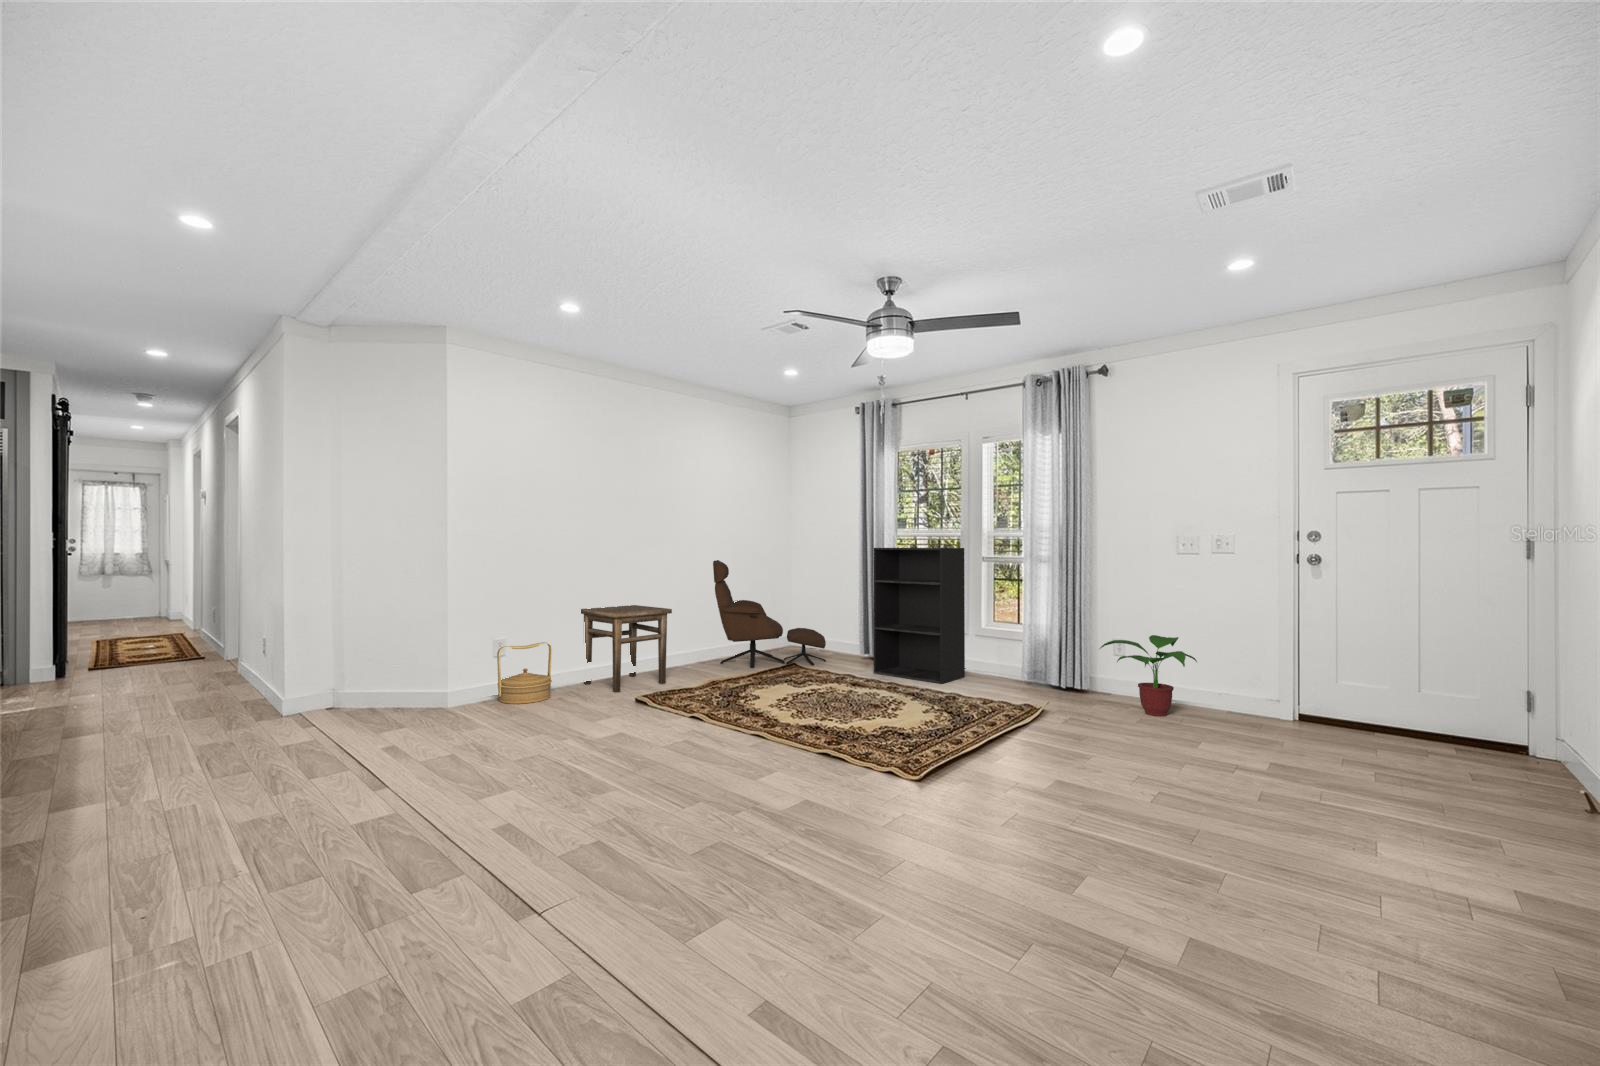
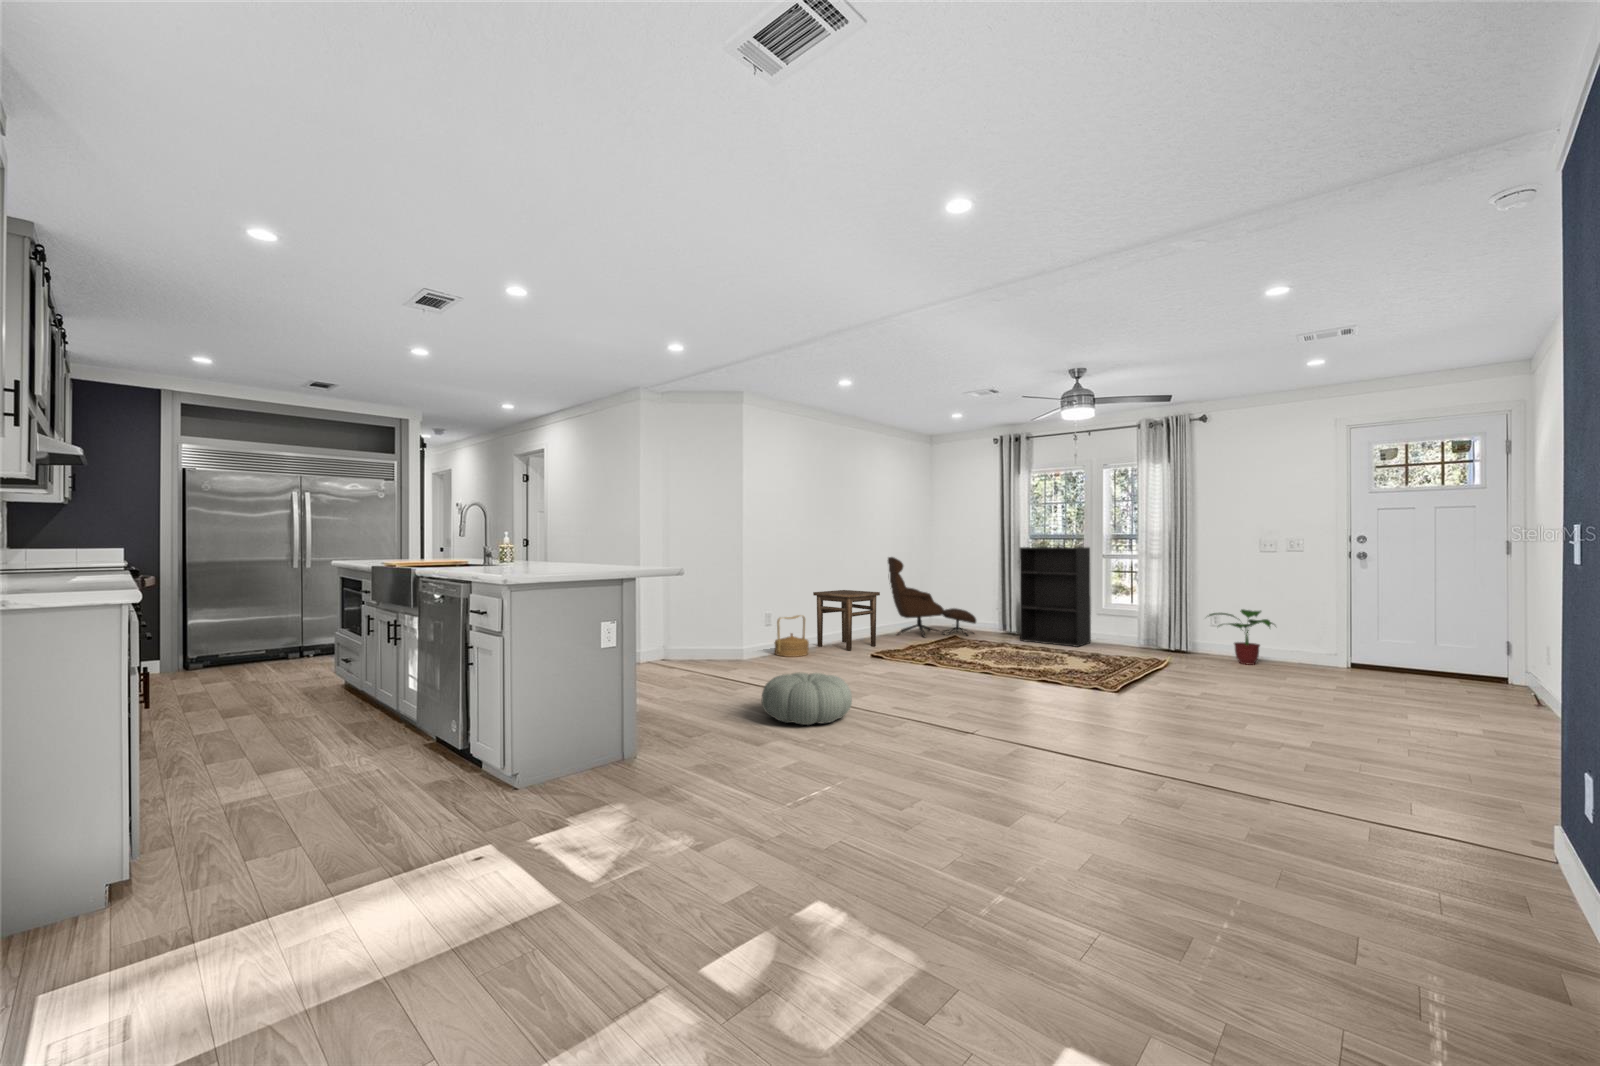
pouf: none [198,764,403,880] -> present [762,672,852,725]

